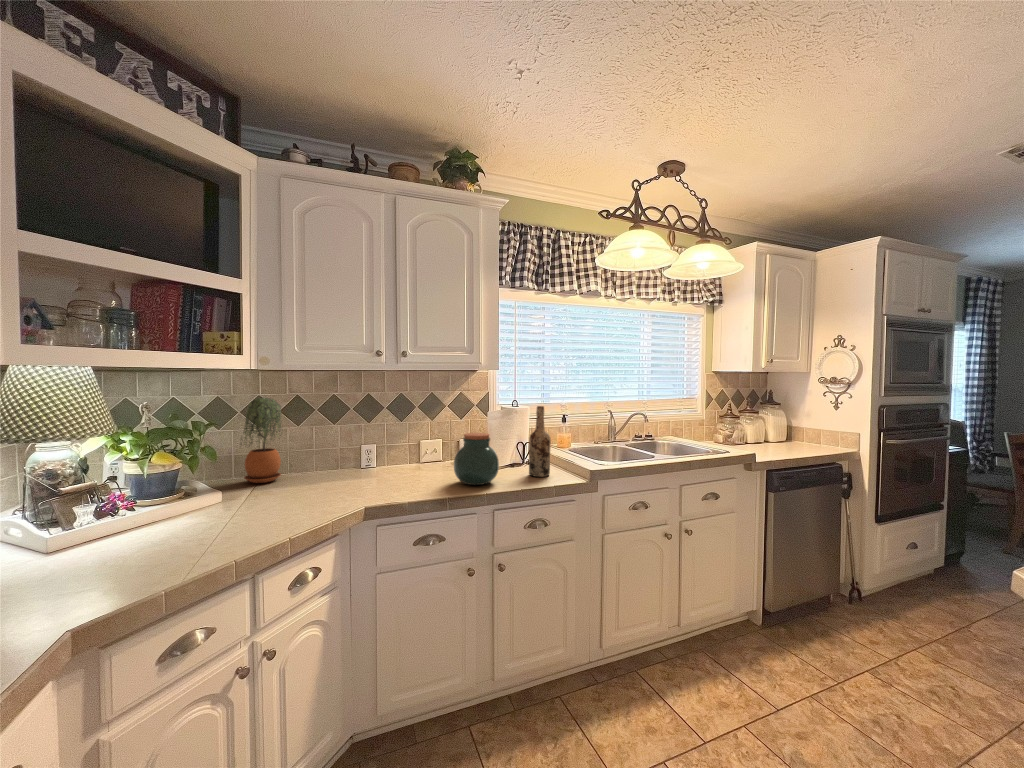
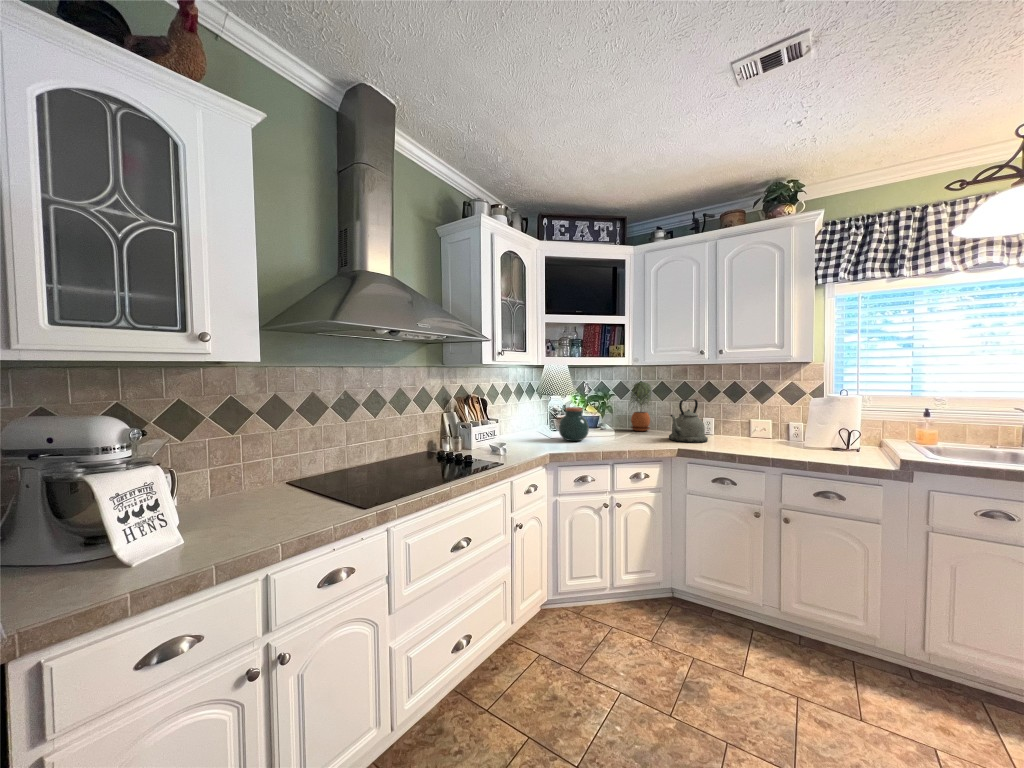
wine bottle: present [529,406,551,477] -> none [837,394,864,458]
kettle: none [329,423,387,493] -> present [669,399,708,443]
jar: present [454,433,499,485] -> present [559,407,589,441]

